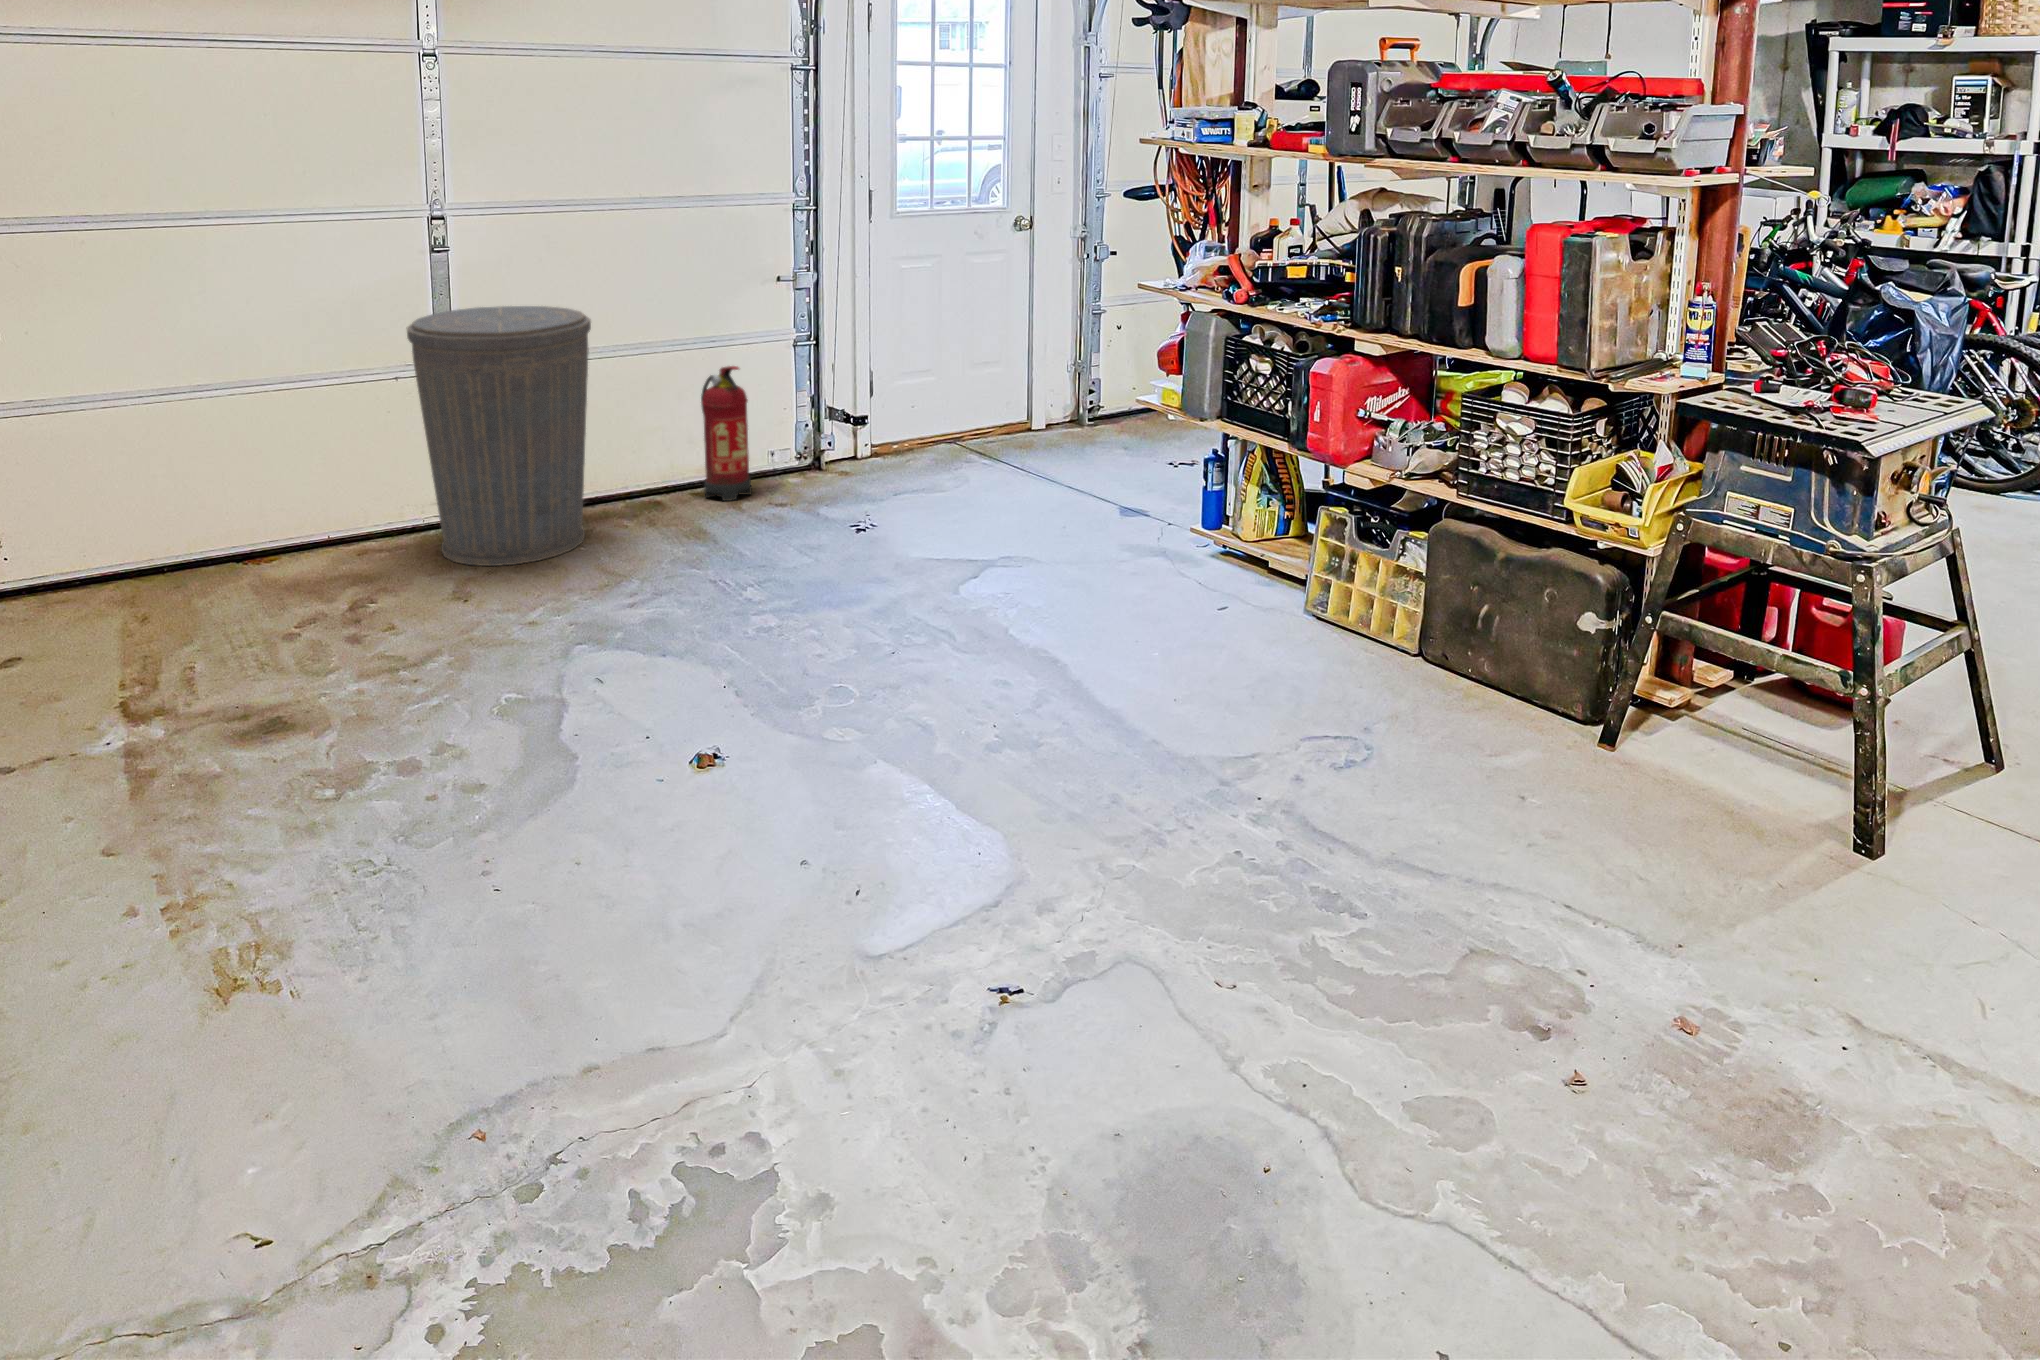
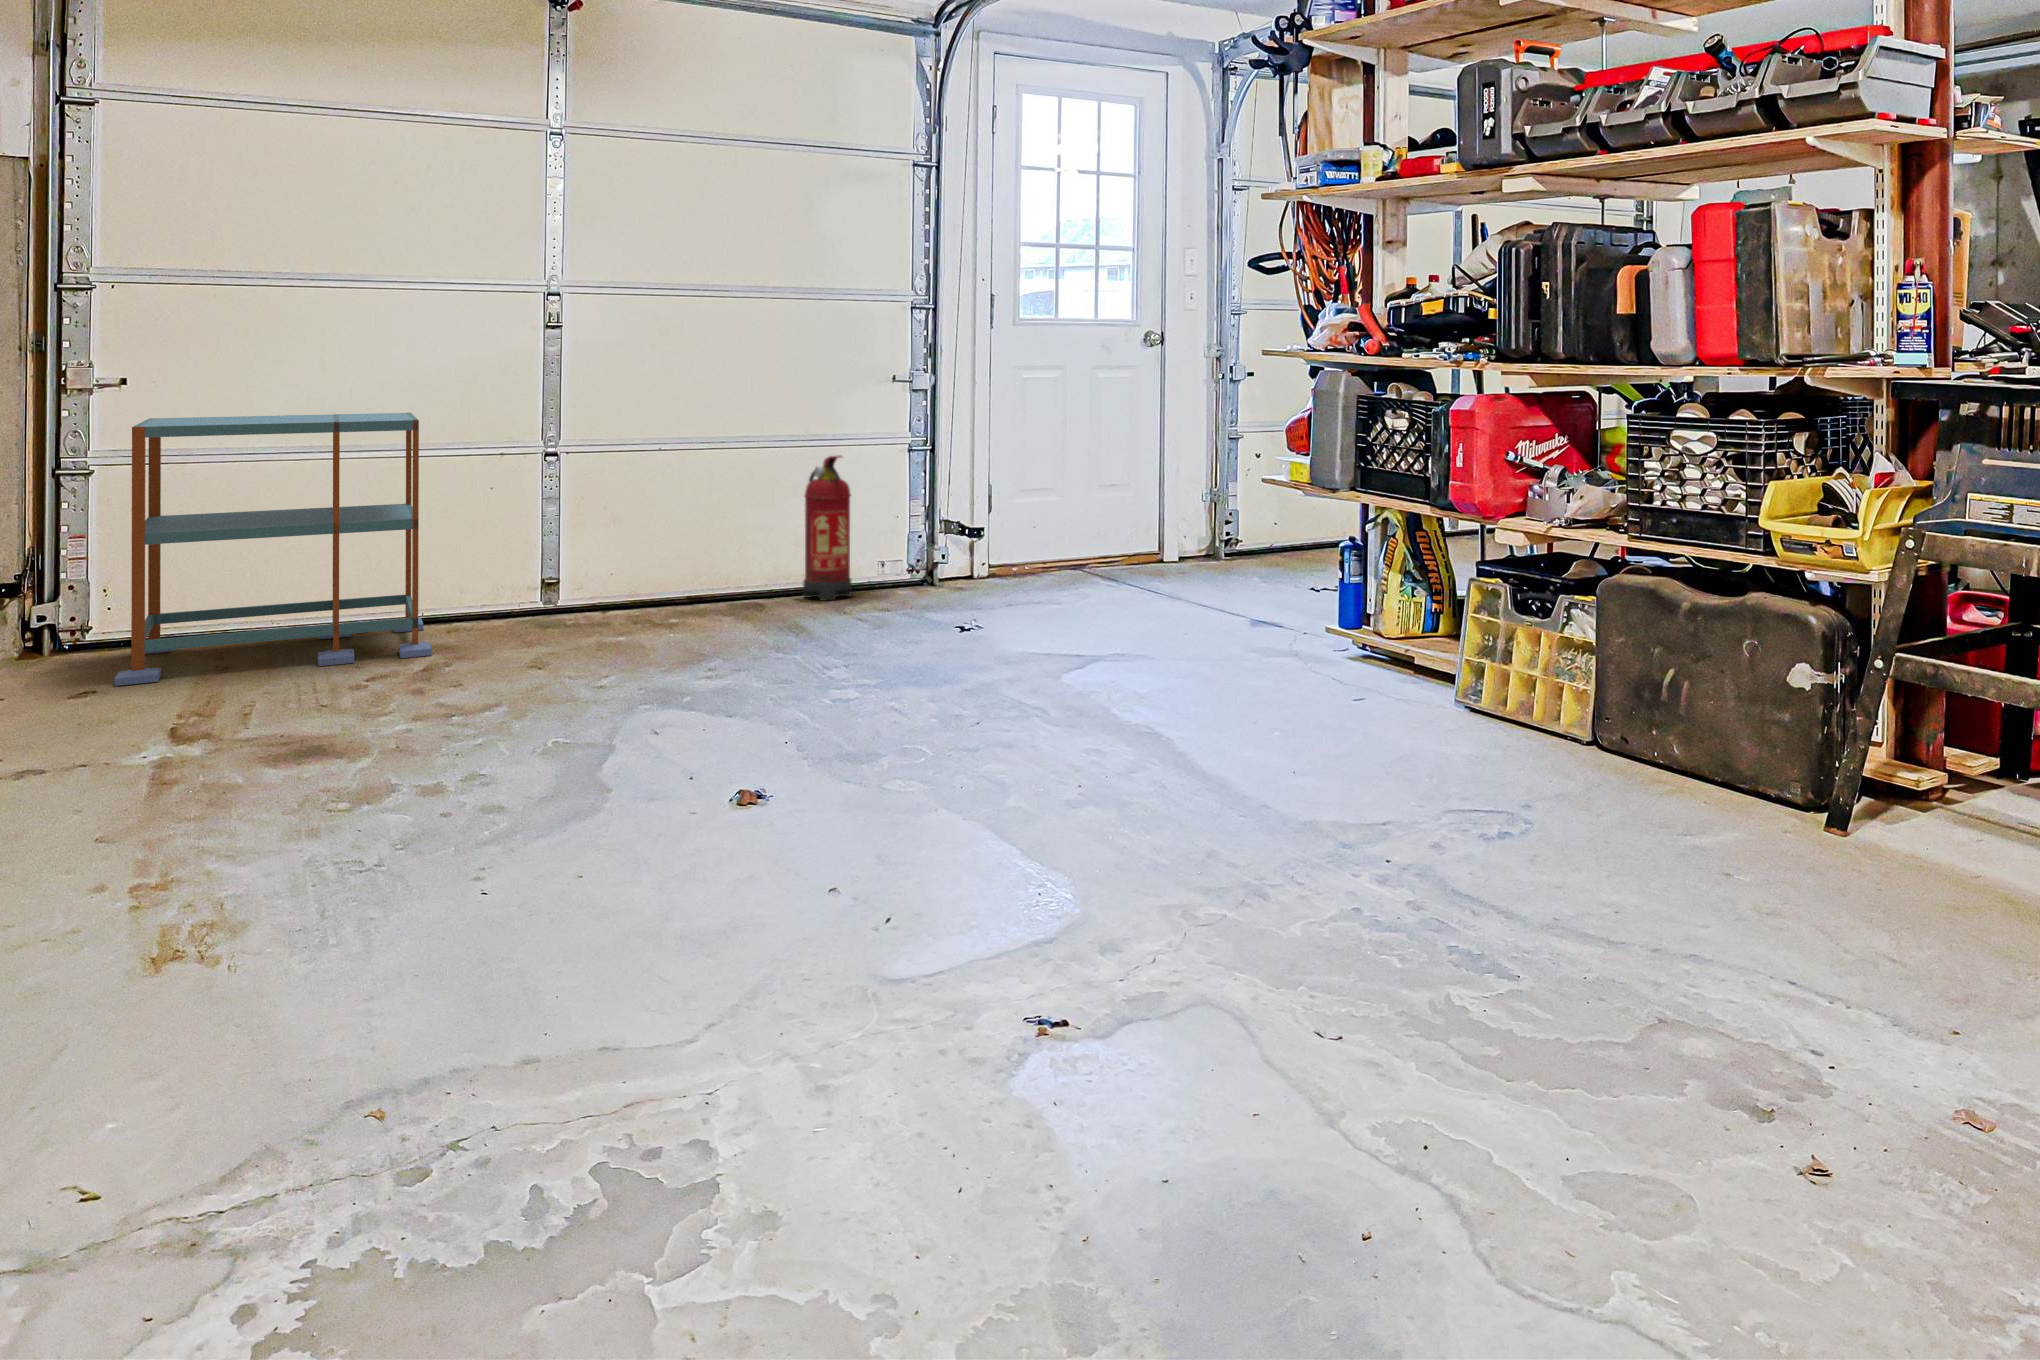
trash can: present [407,306,591,566] -> none [511,384,691,640]
shelving unit: none [21,348,354,650] -> present [115,413,432,686]

